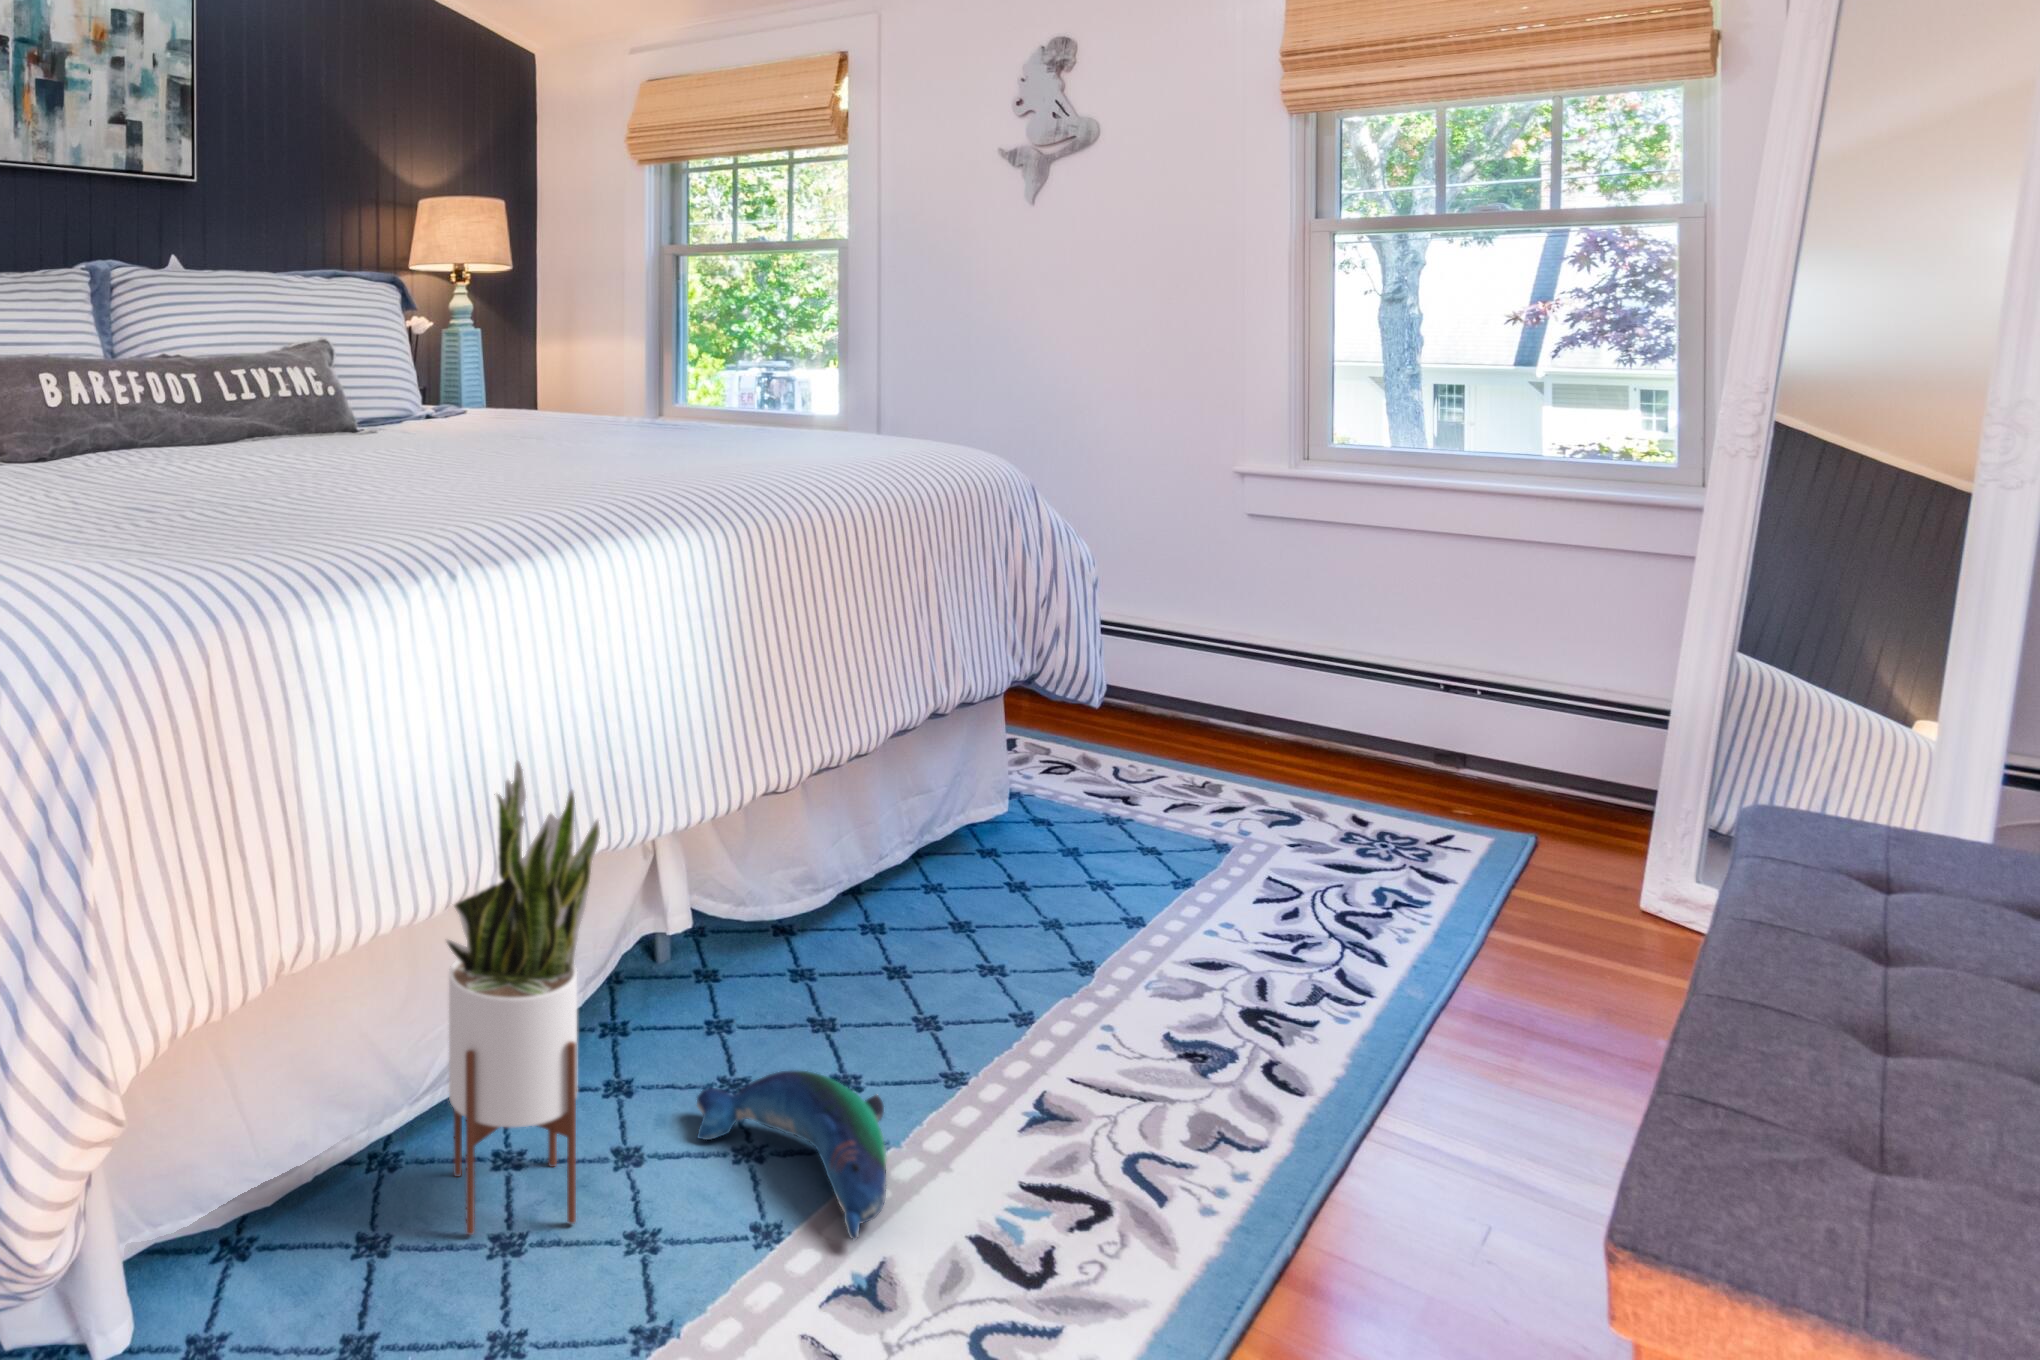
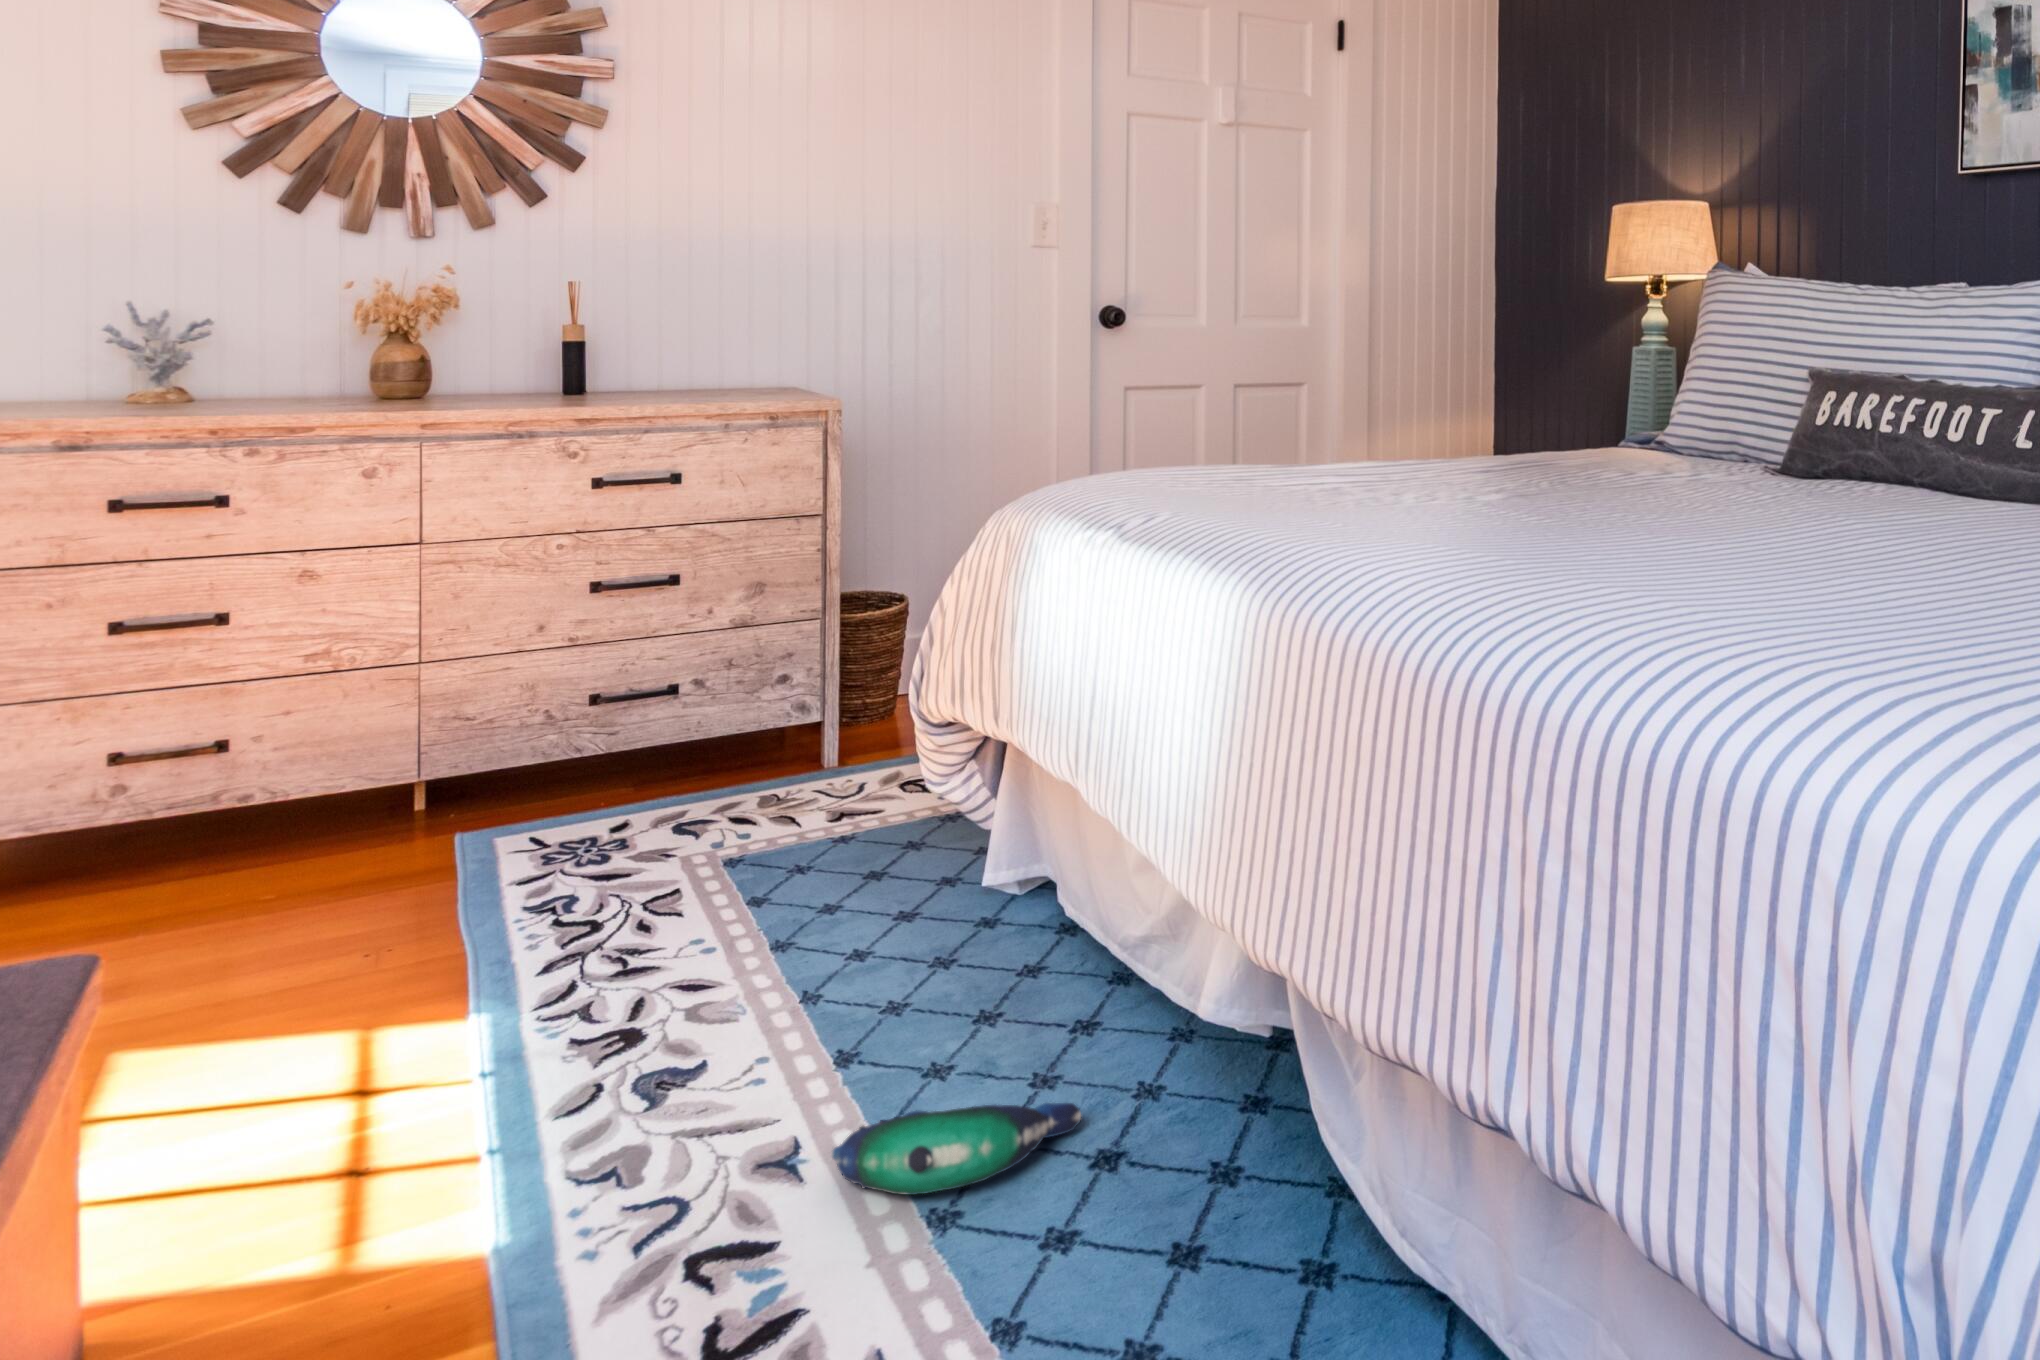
potted plant: present [446,761,600,1235] -> none [988,665,1098,1044]

